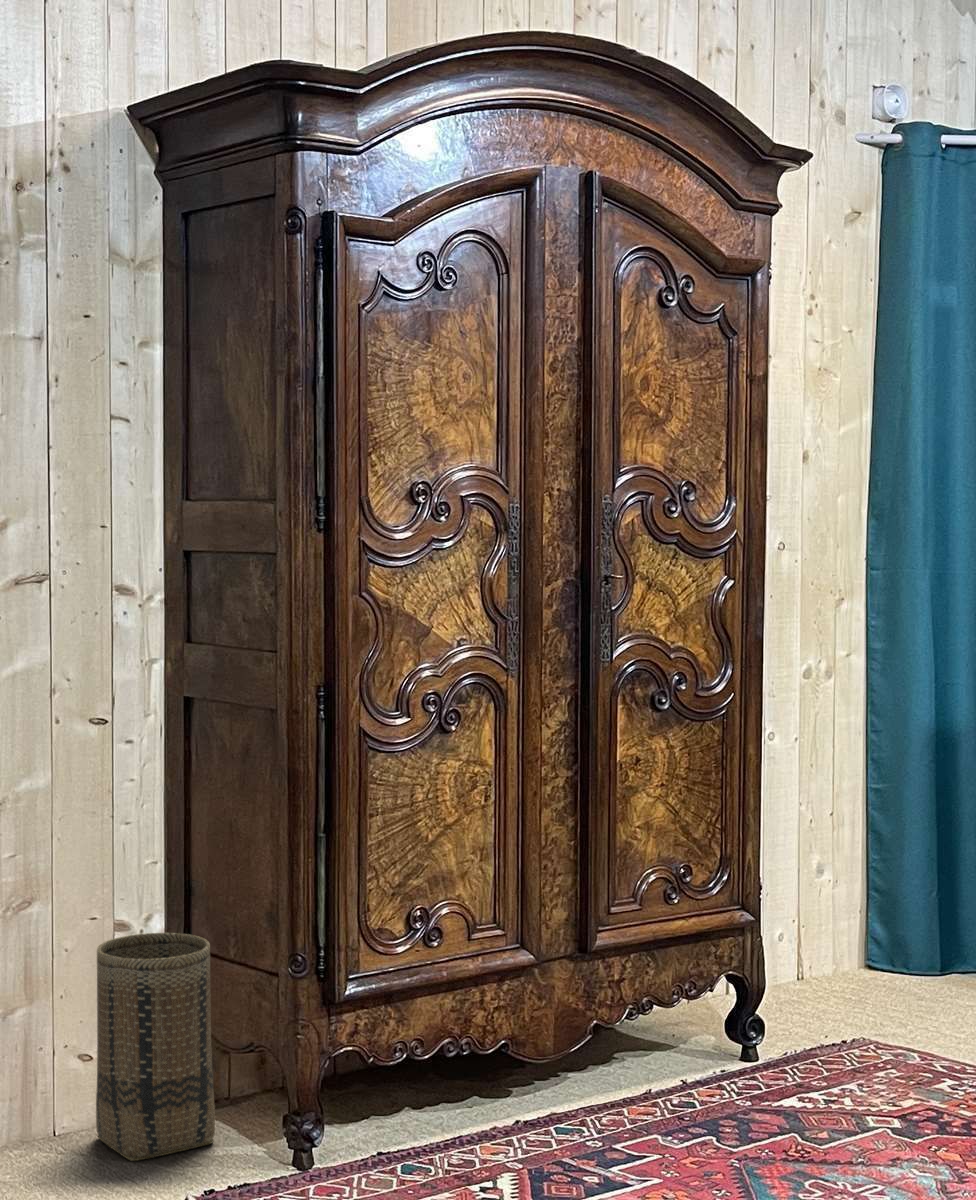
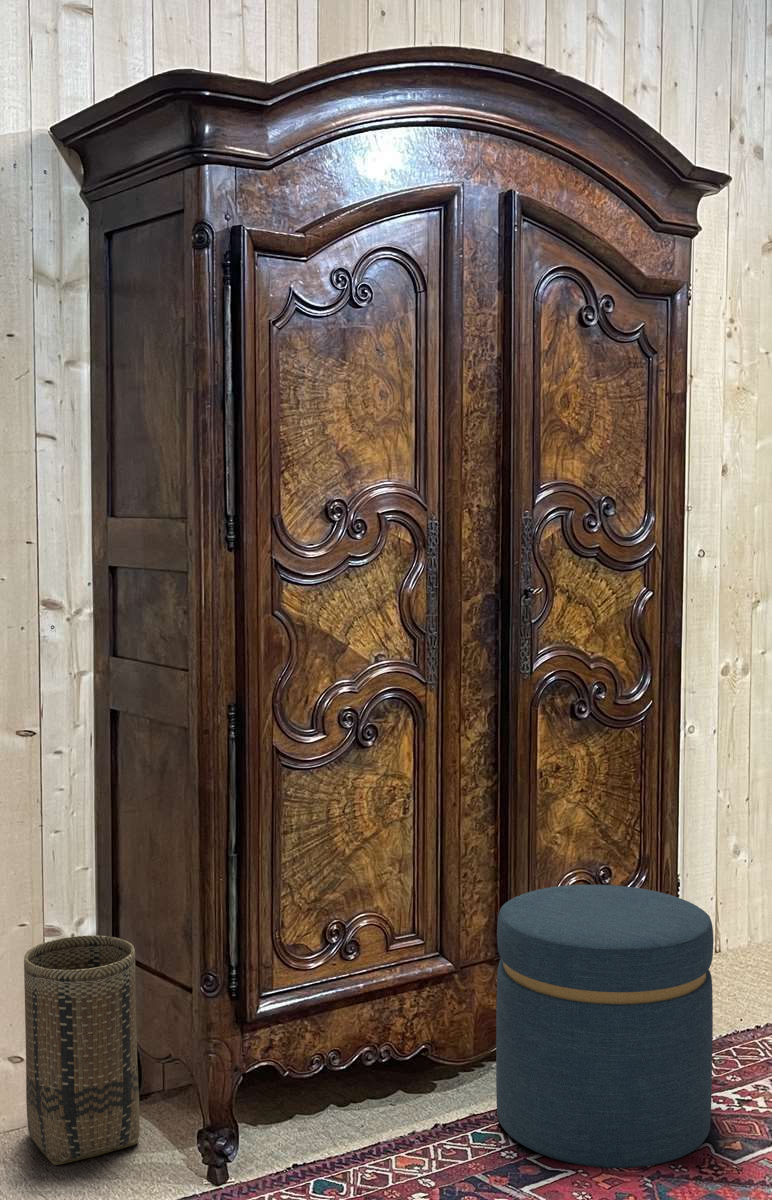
ottoman: none [579,880,796,1151] -> present [496,885,714,1168]

